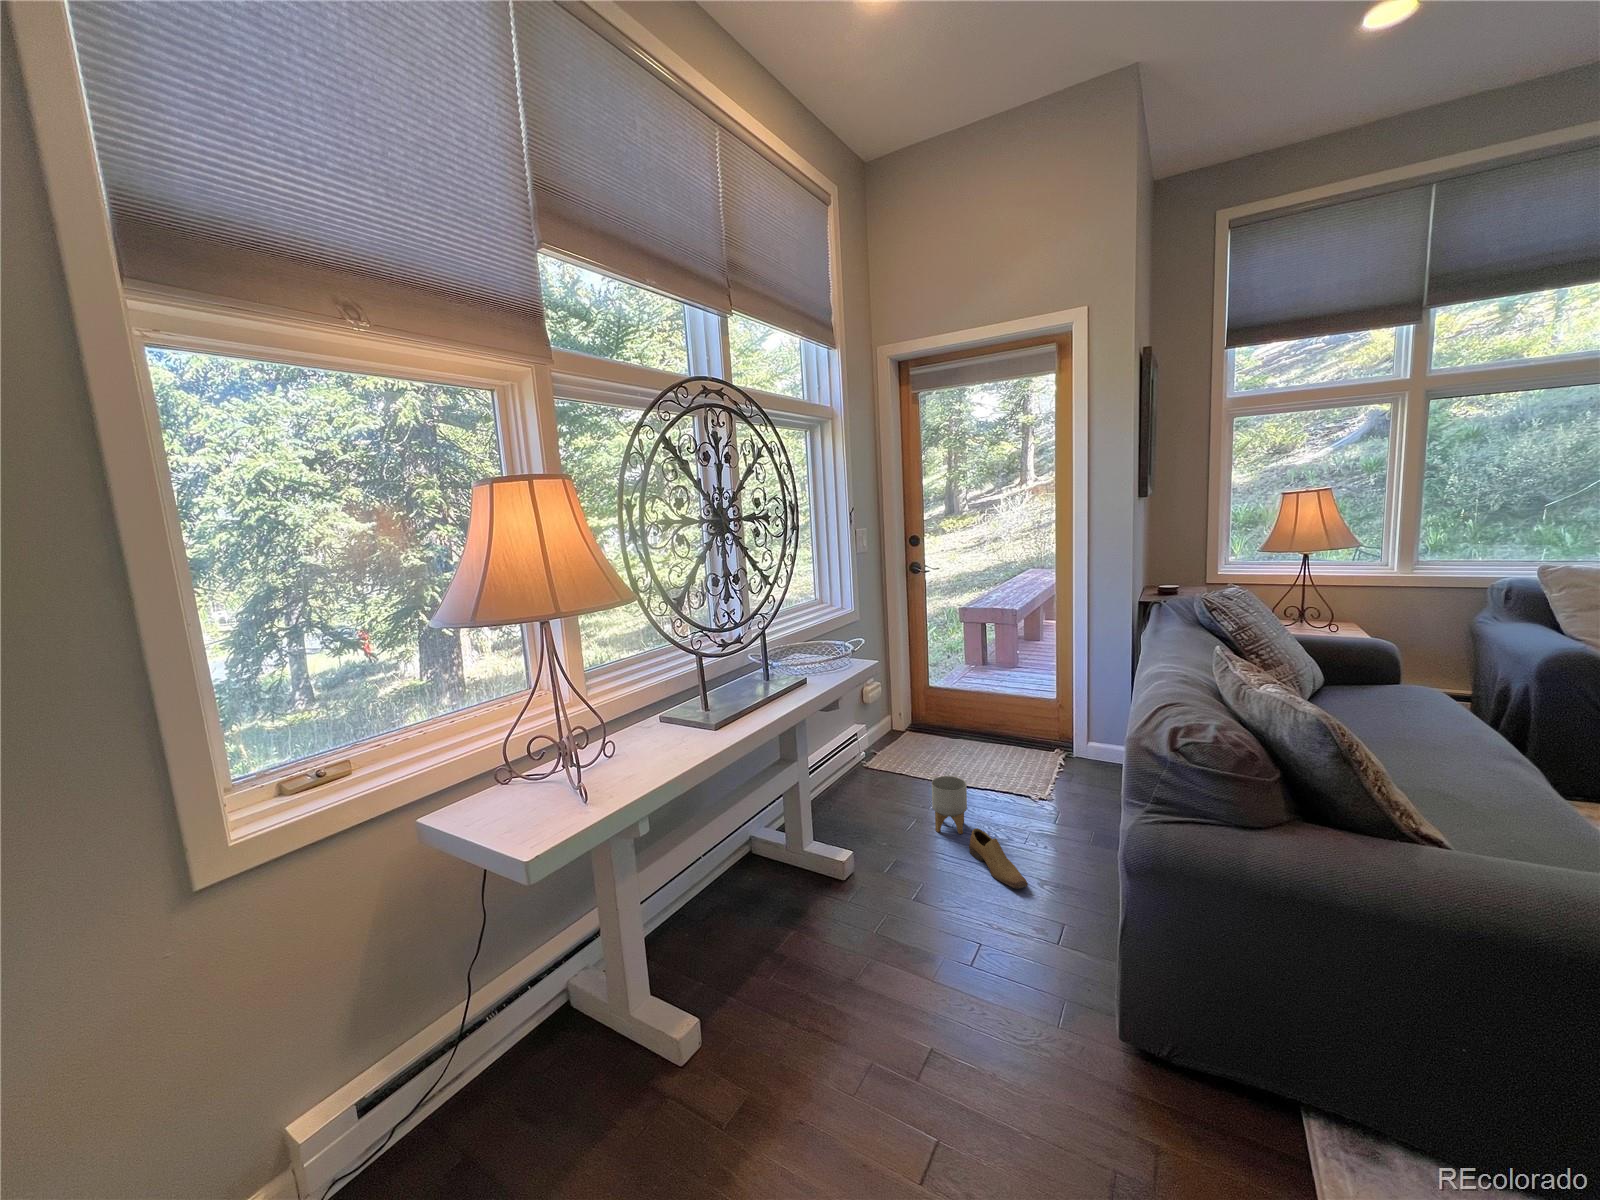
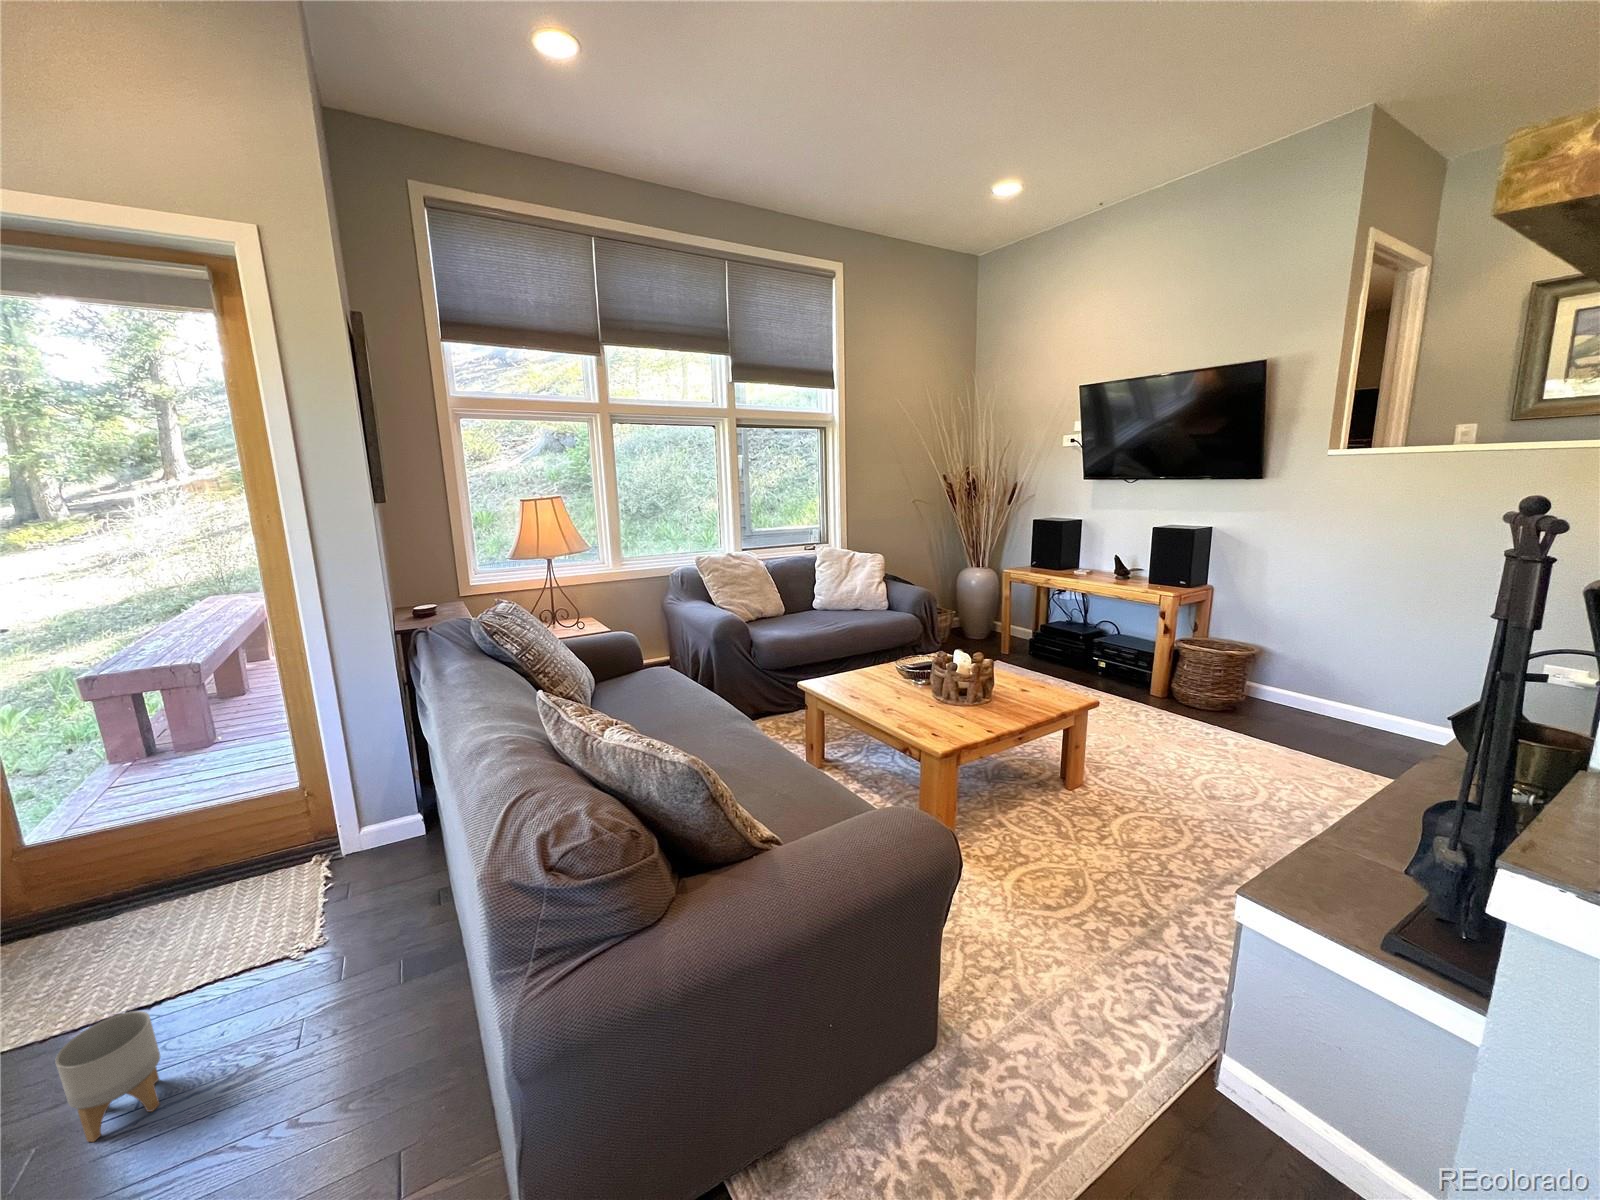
shoe: present [969,828,1028,888] -> none [179,1084,318,1157]

